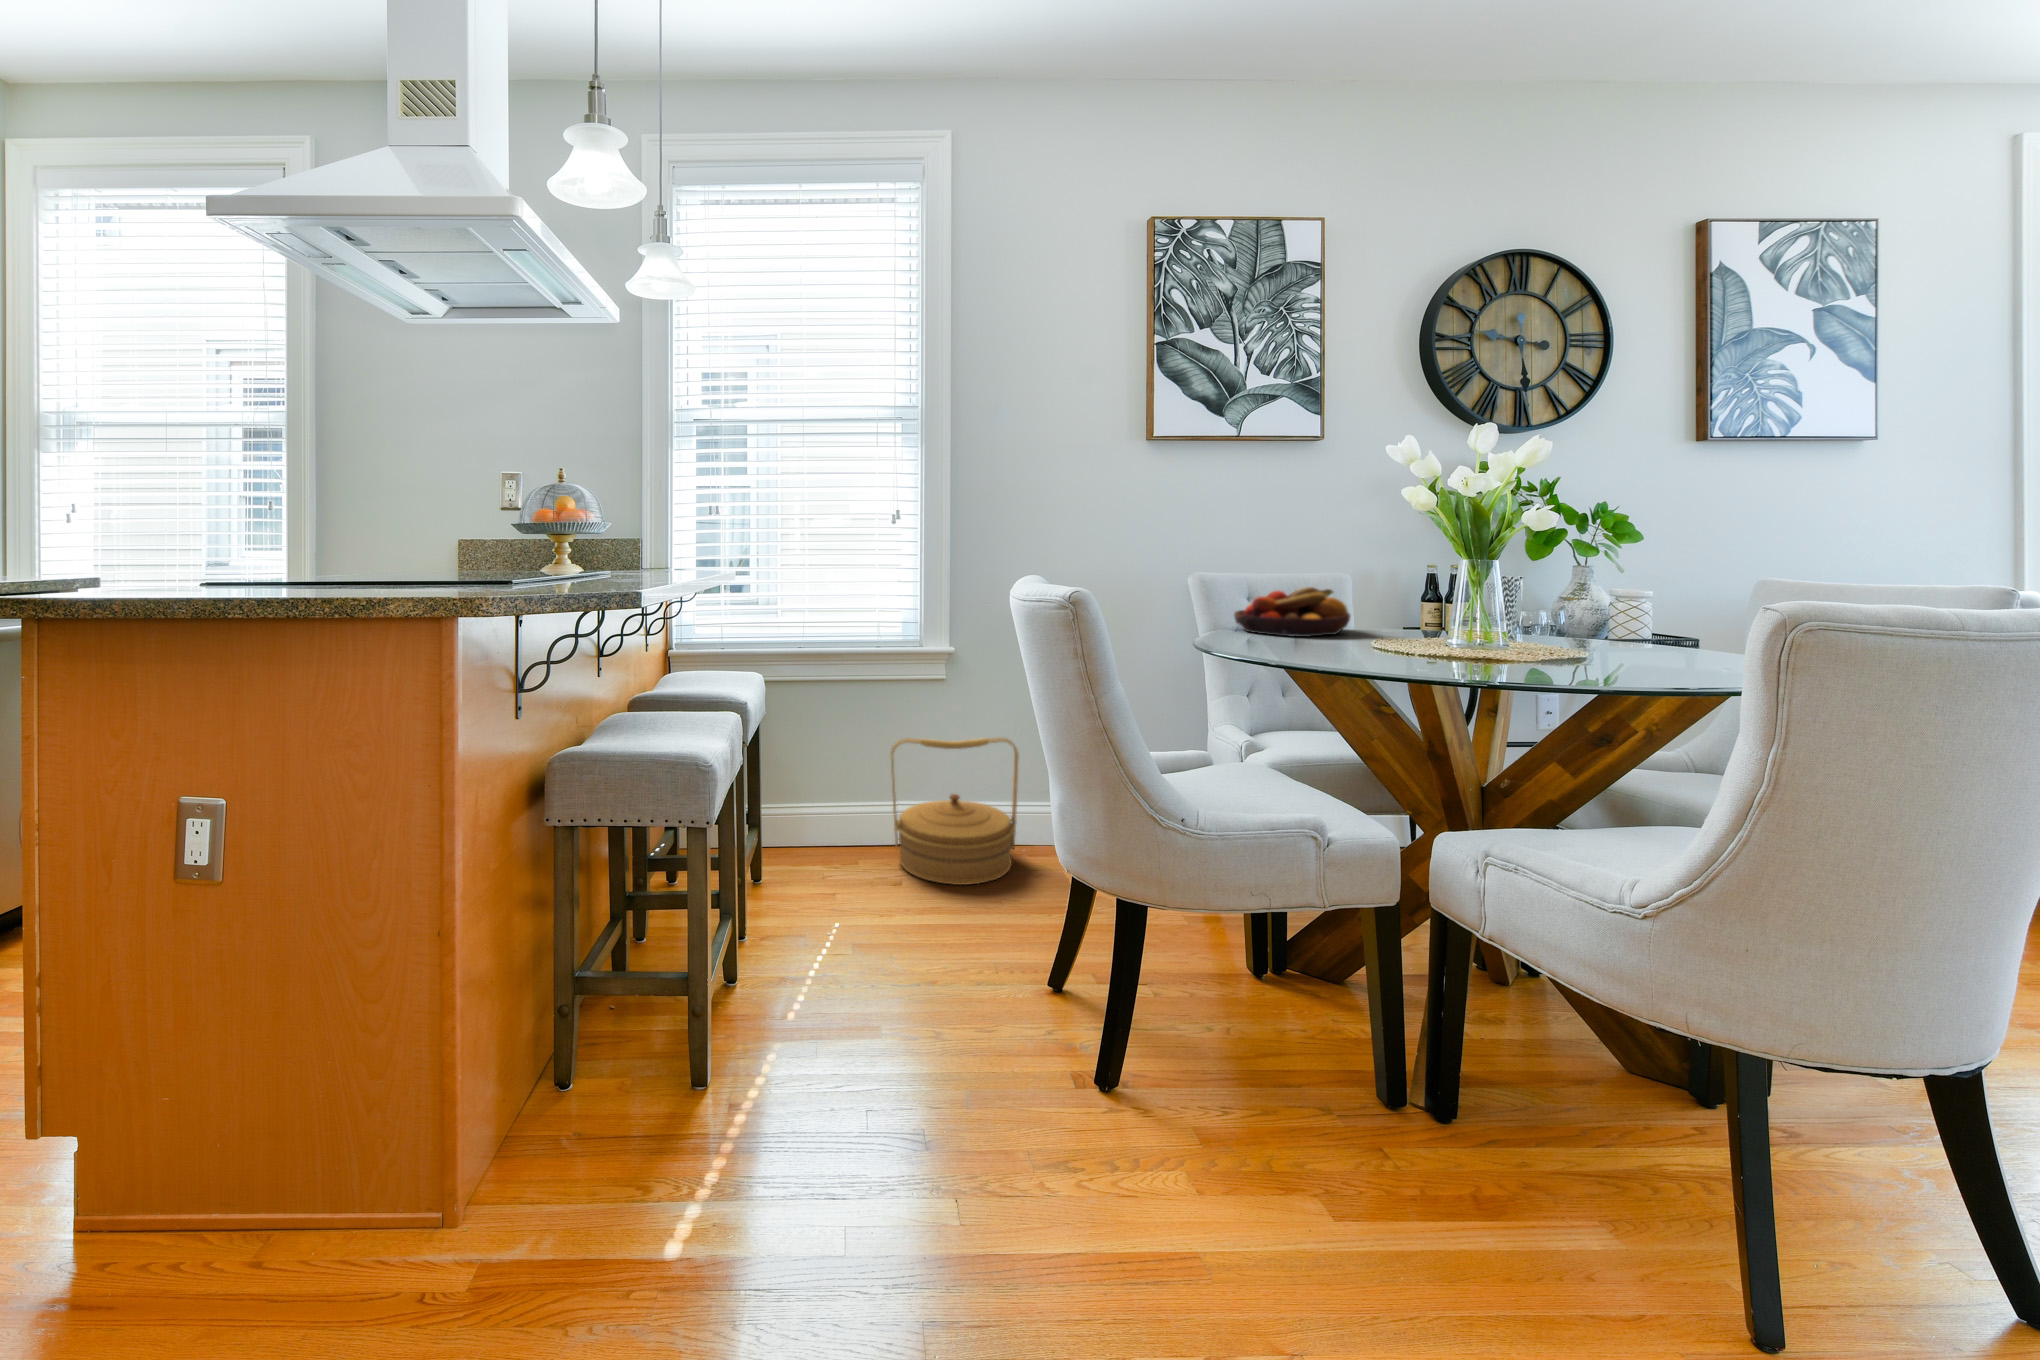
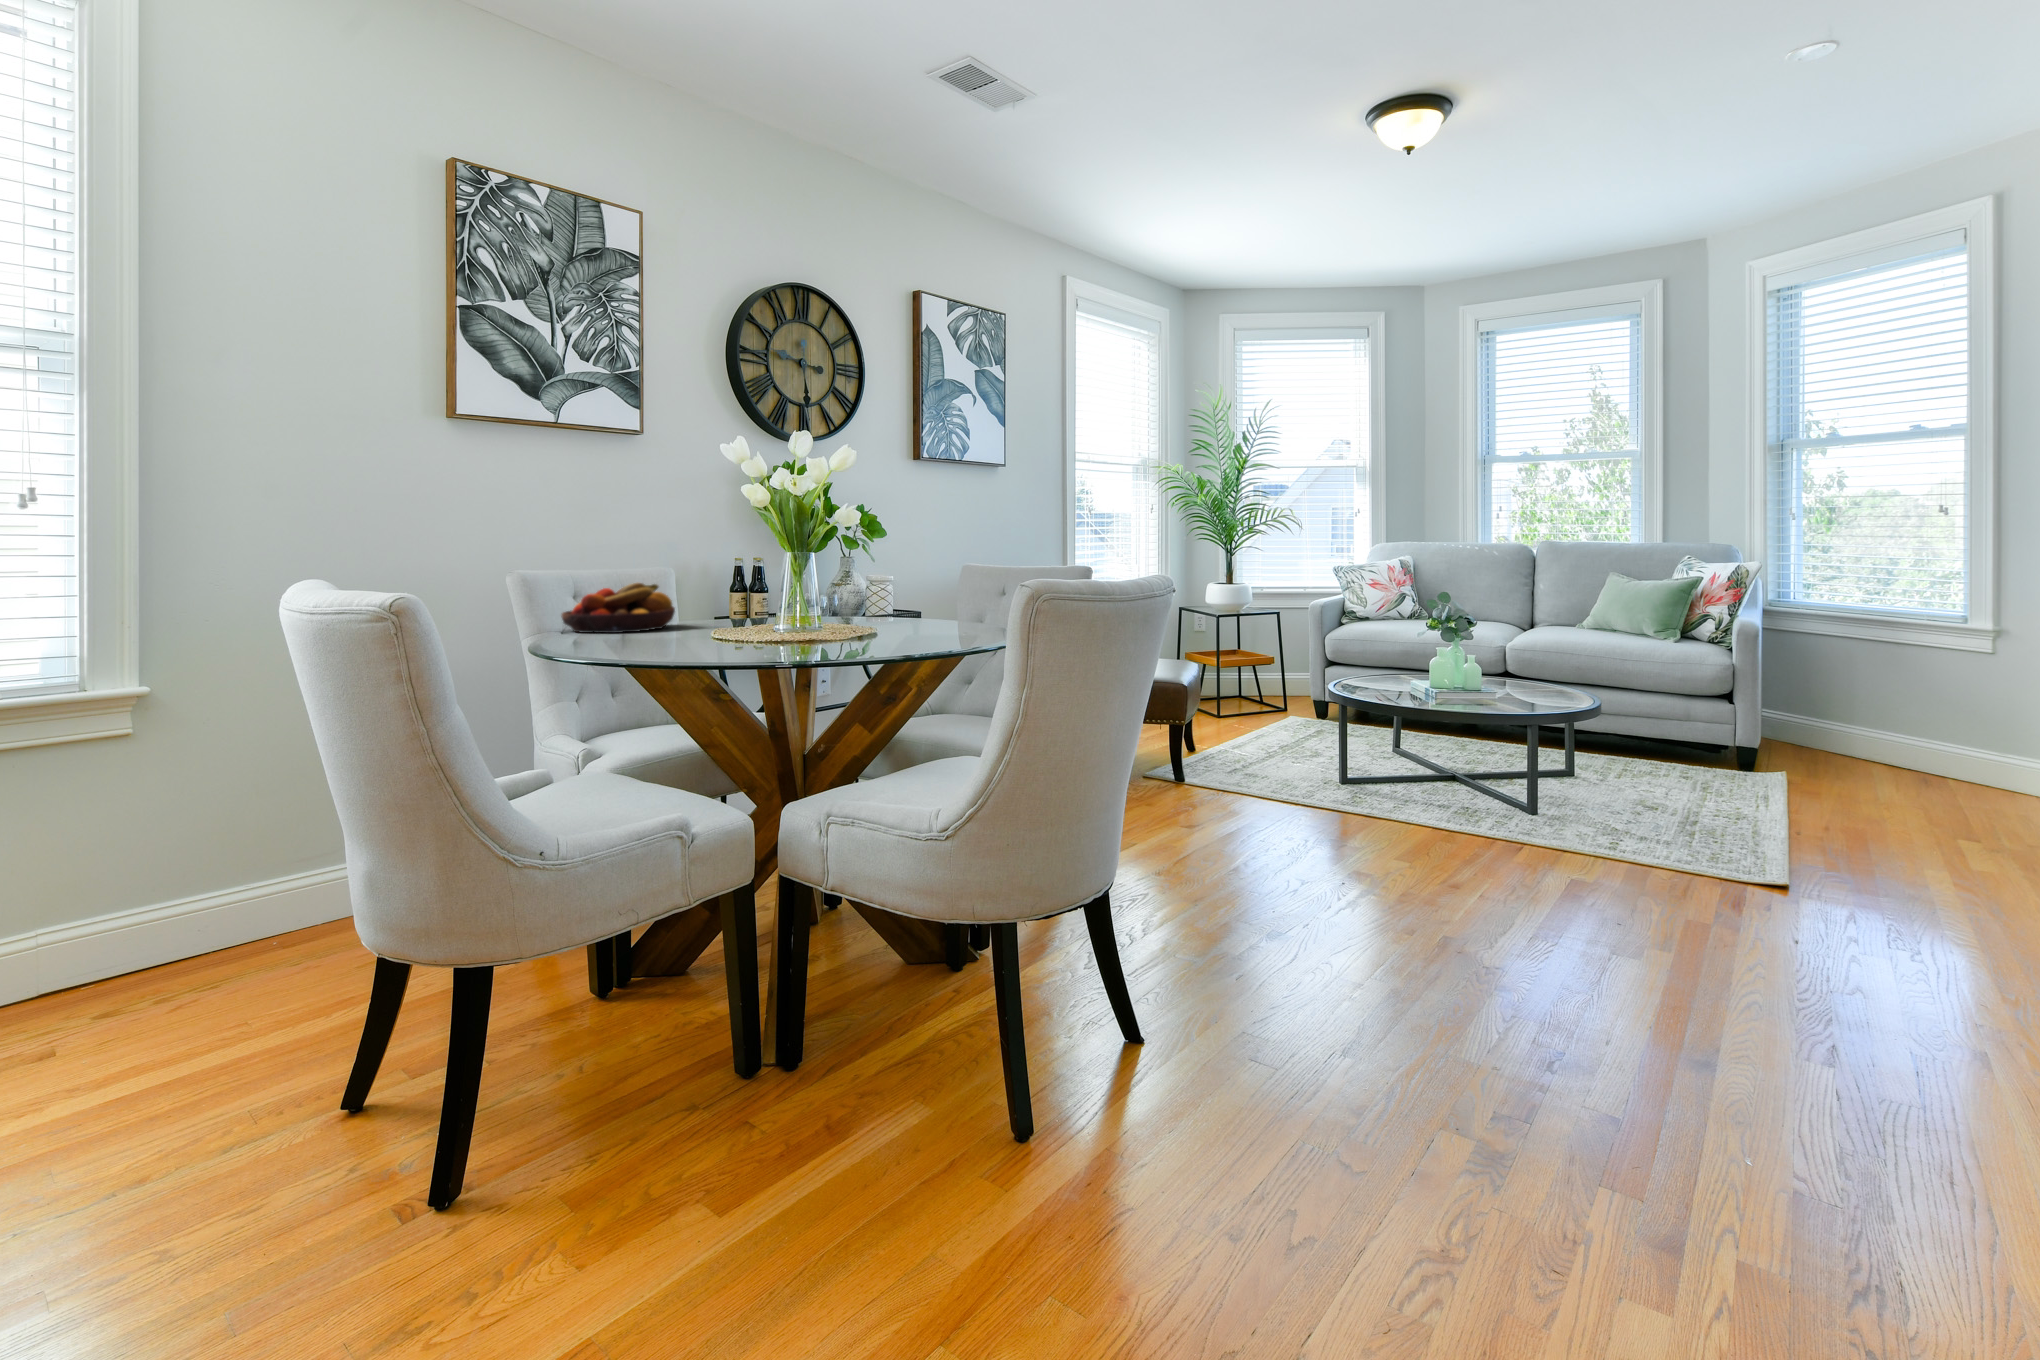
woven basket: present [891,737,1019,885] -> none [48,801,282,1028]

